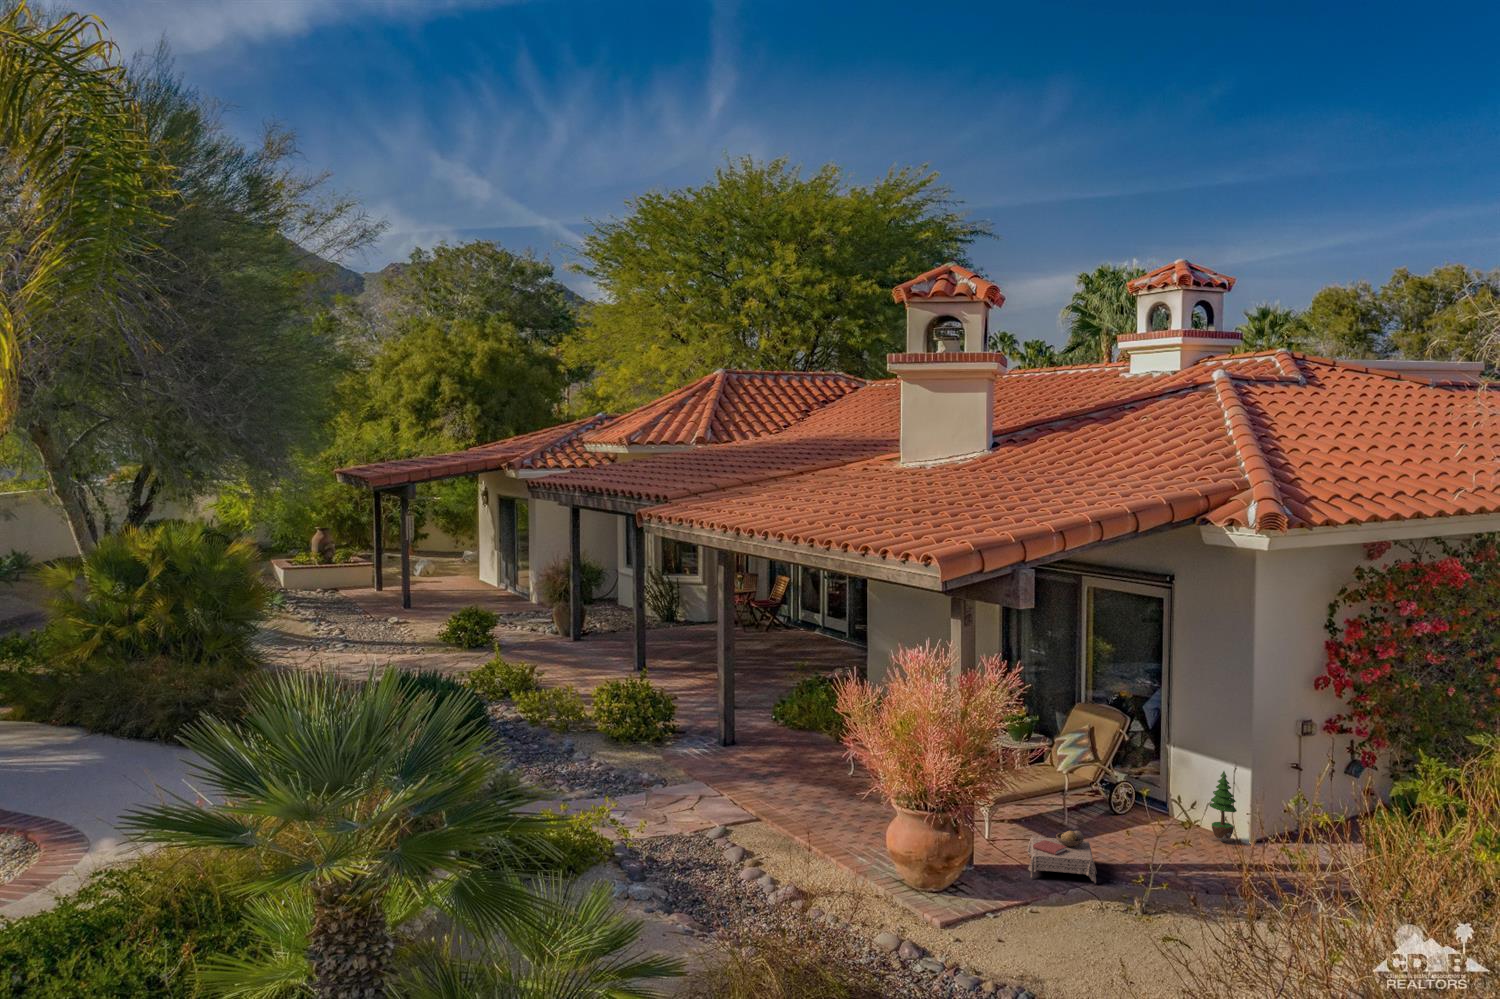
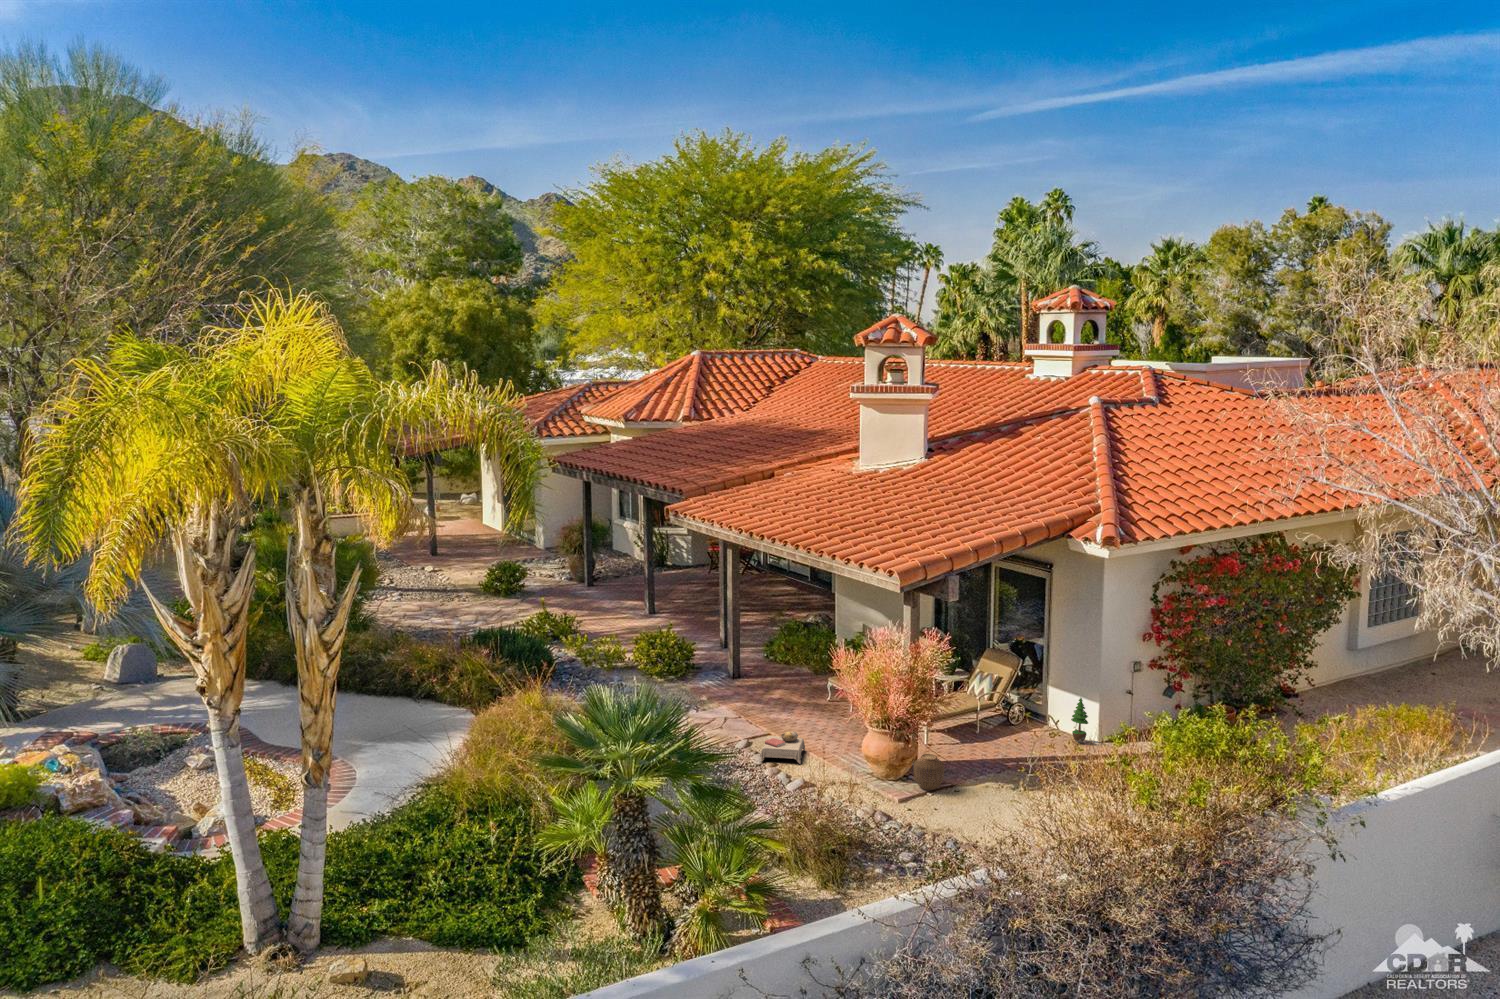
ottoman: present [1027,830,1097,883] -> present [760,732,805,764]
woven basket: none [966,850,1015,907] -> present [914,754,944,790]

